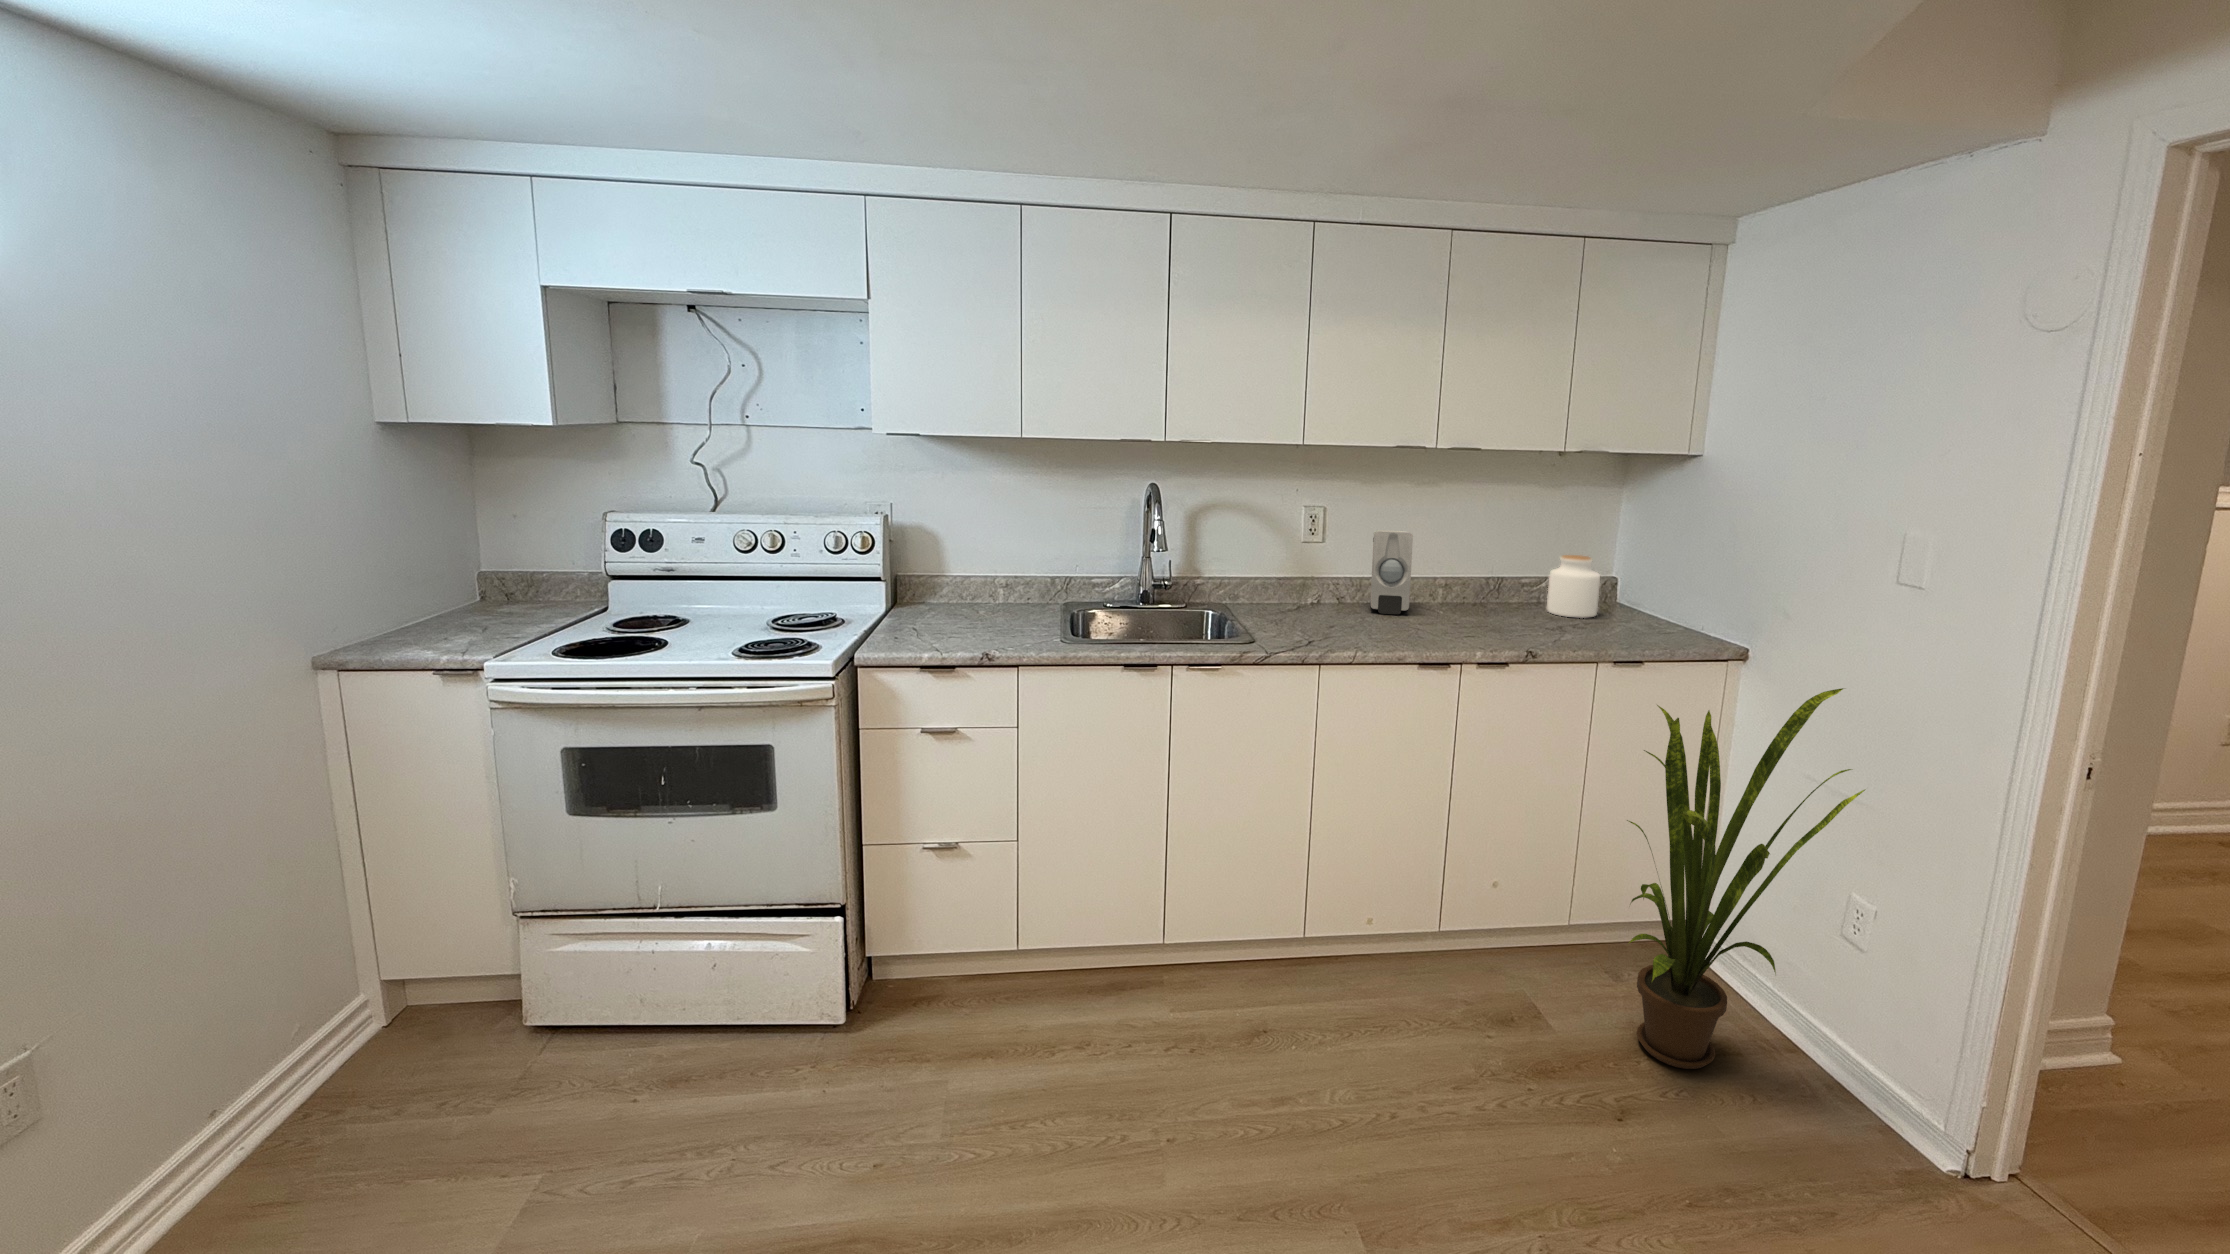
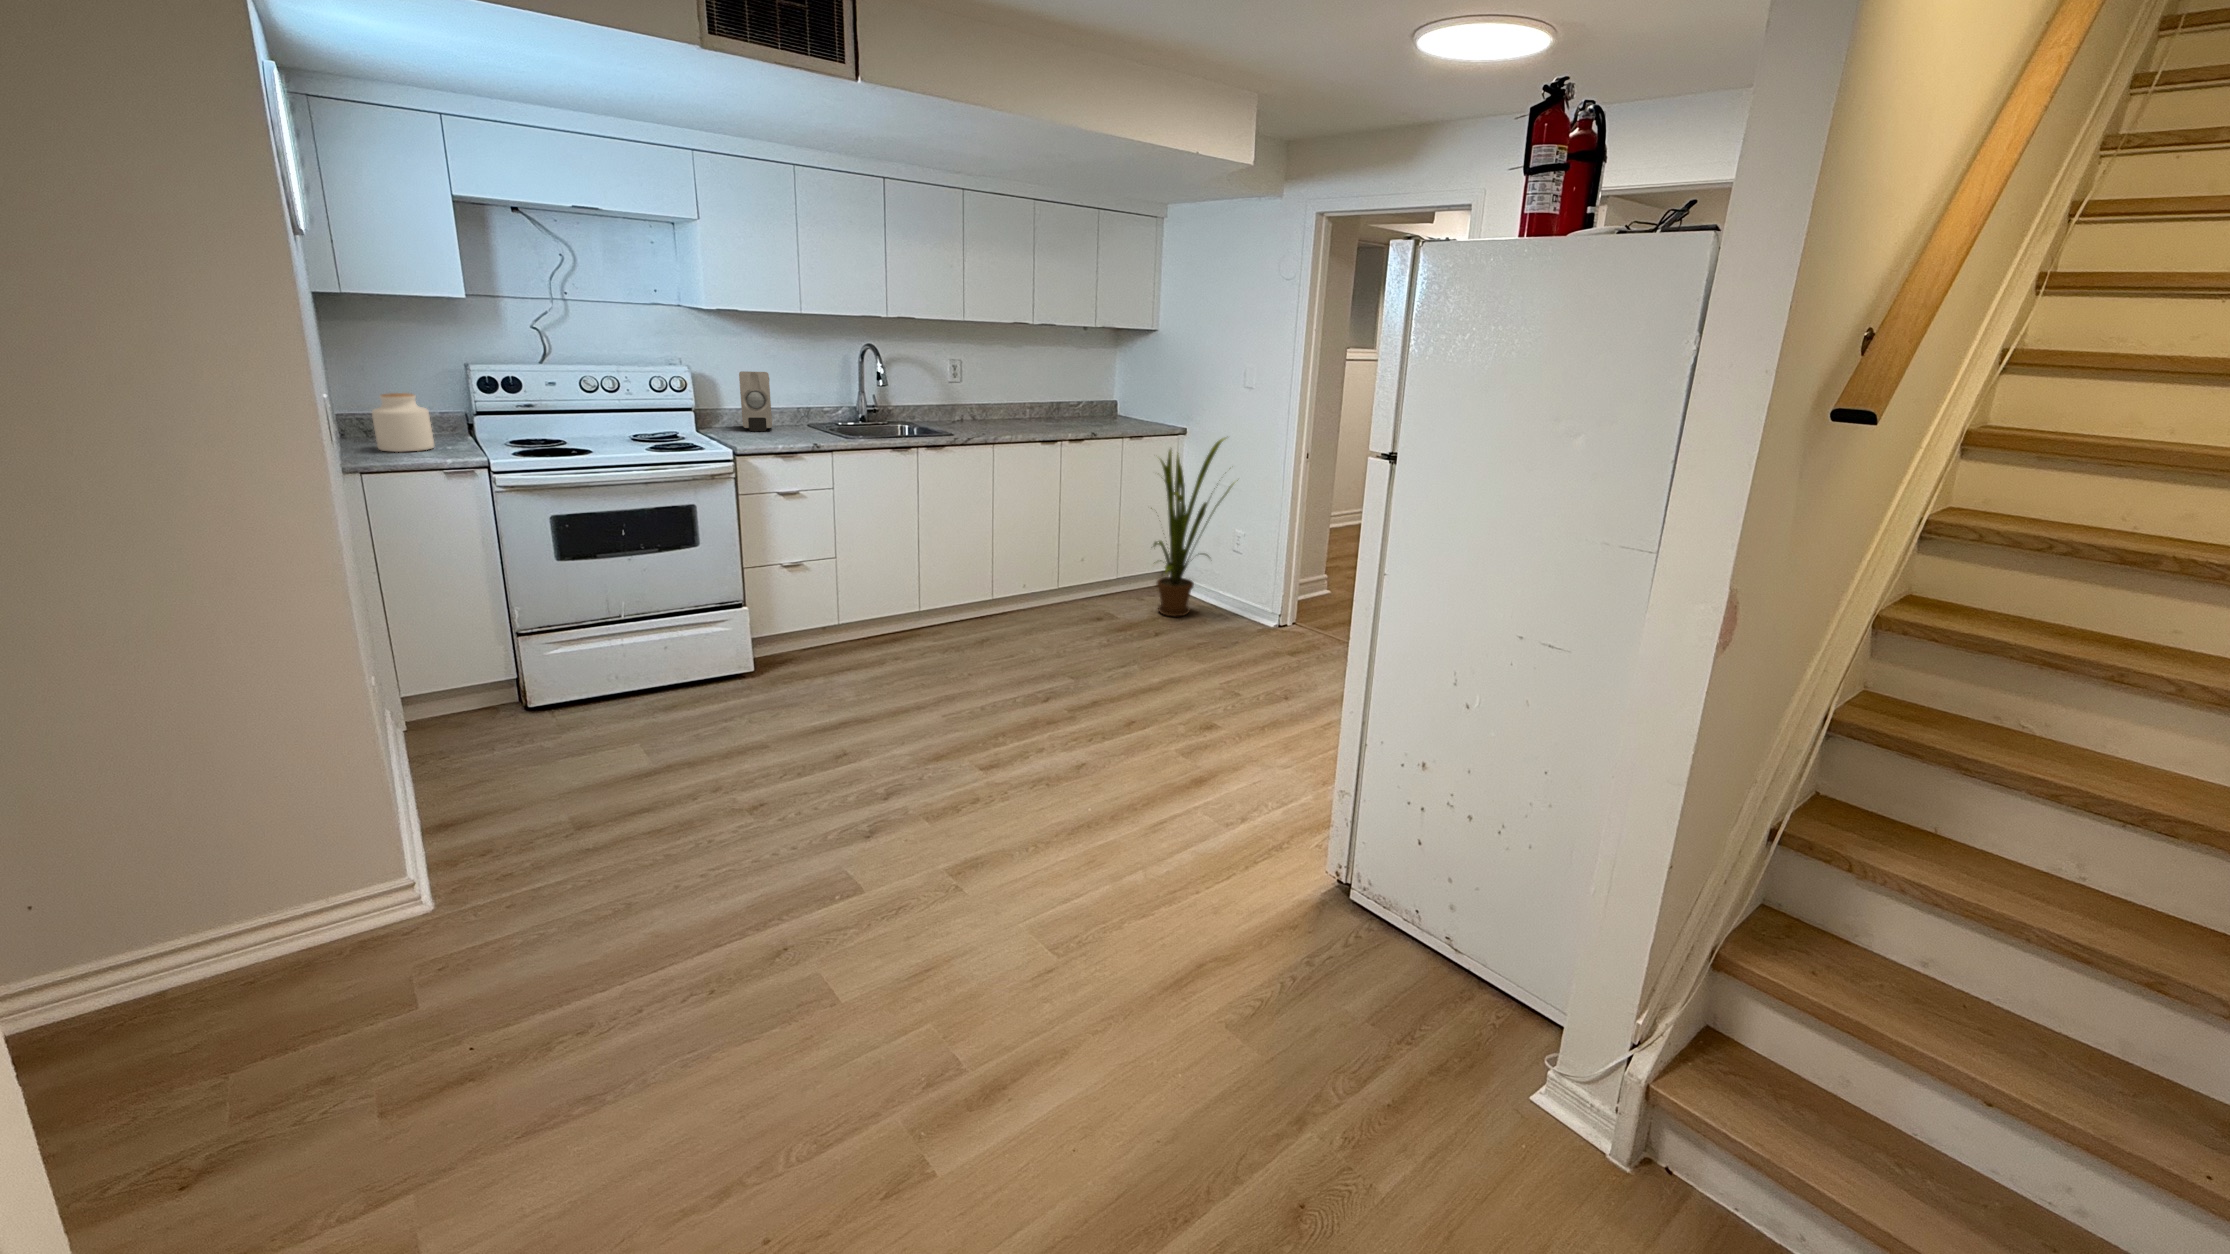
soap dispenser: present [1370,530,1413,614] -> present [739,371,772,431]
jar: present [1547,555,1600,618] -> present [372,393,434,452]

